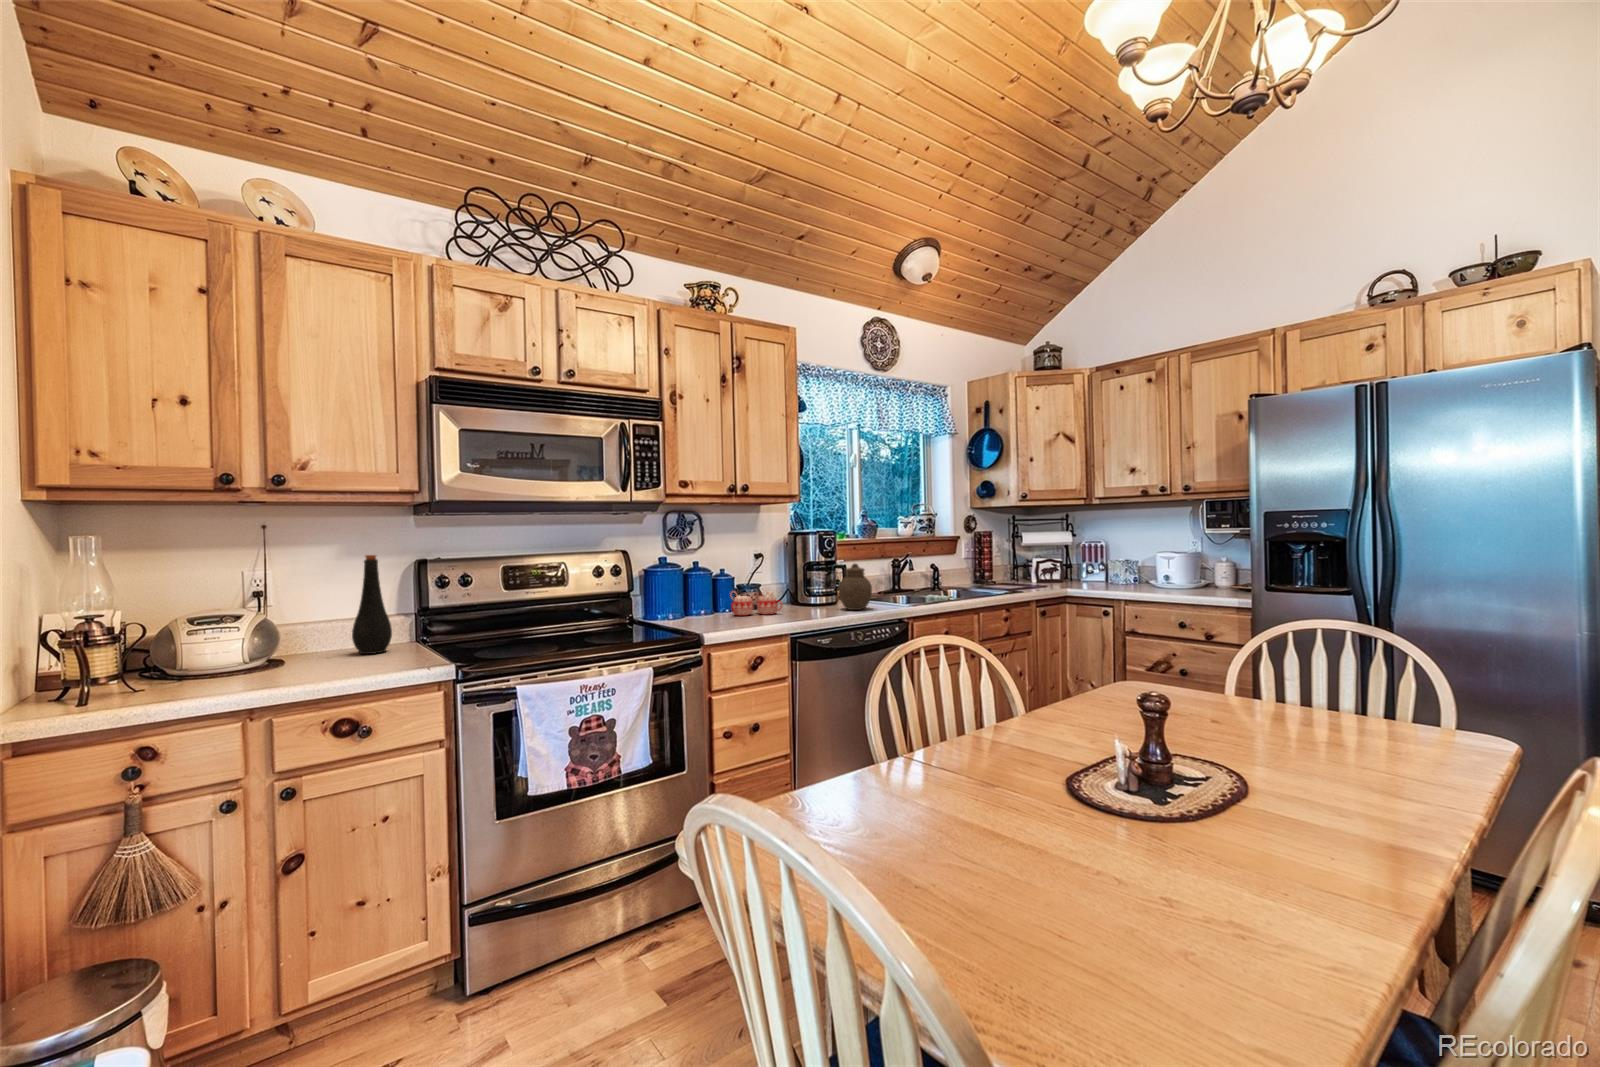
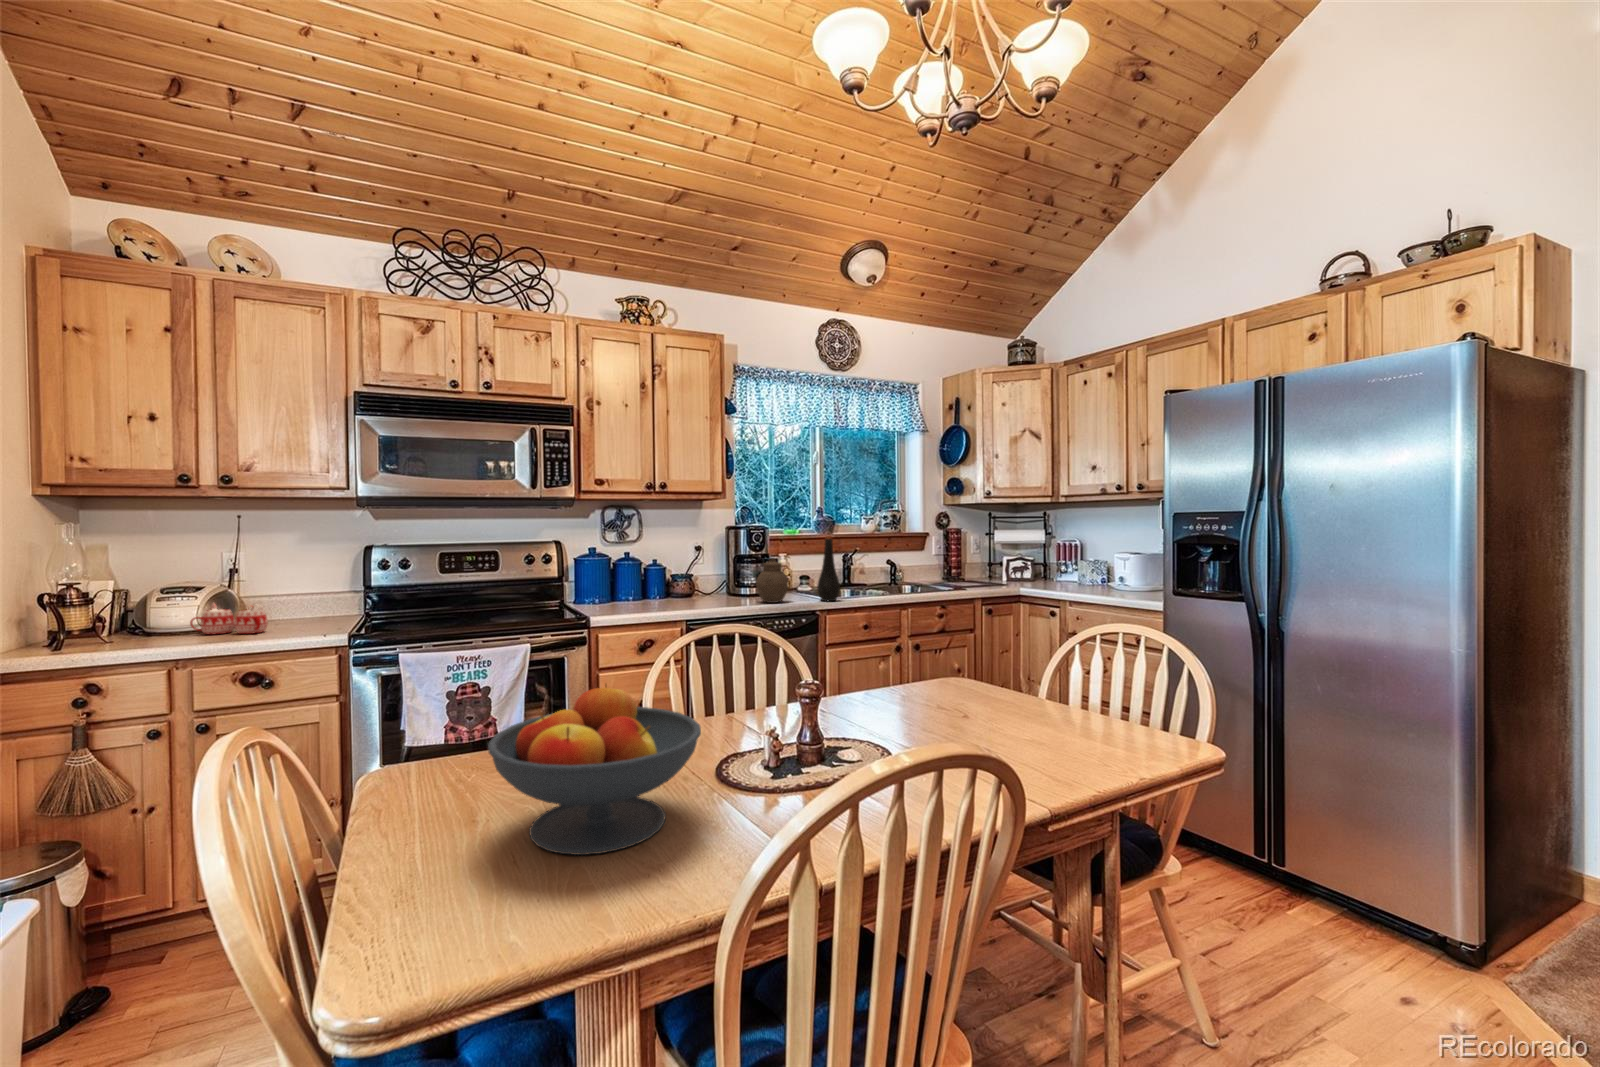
bottle: present [352,555,392,654] -> present [817,536,840,601]
mug: present [730,591,782,616] -> present [190,603,268,634]
fruit bowl: none [984,717,1261,939] -> present [488,684,701,855]

